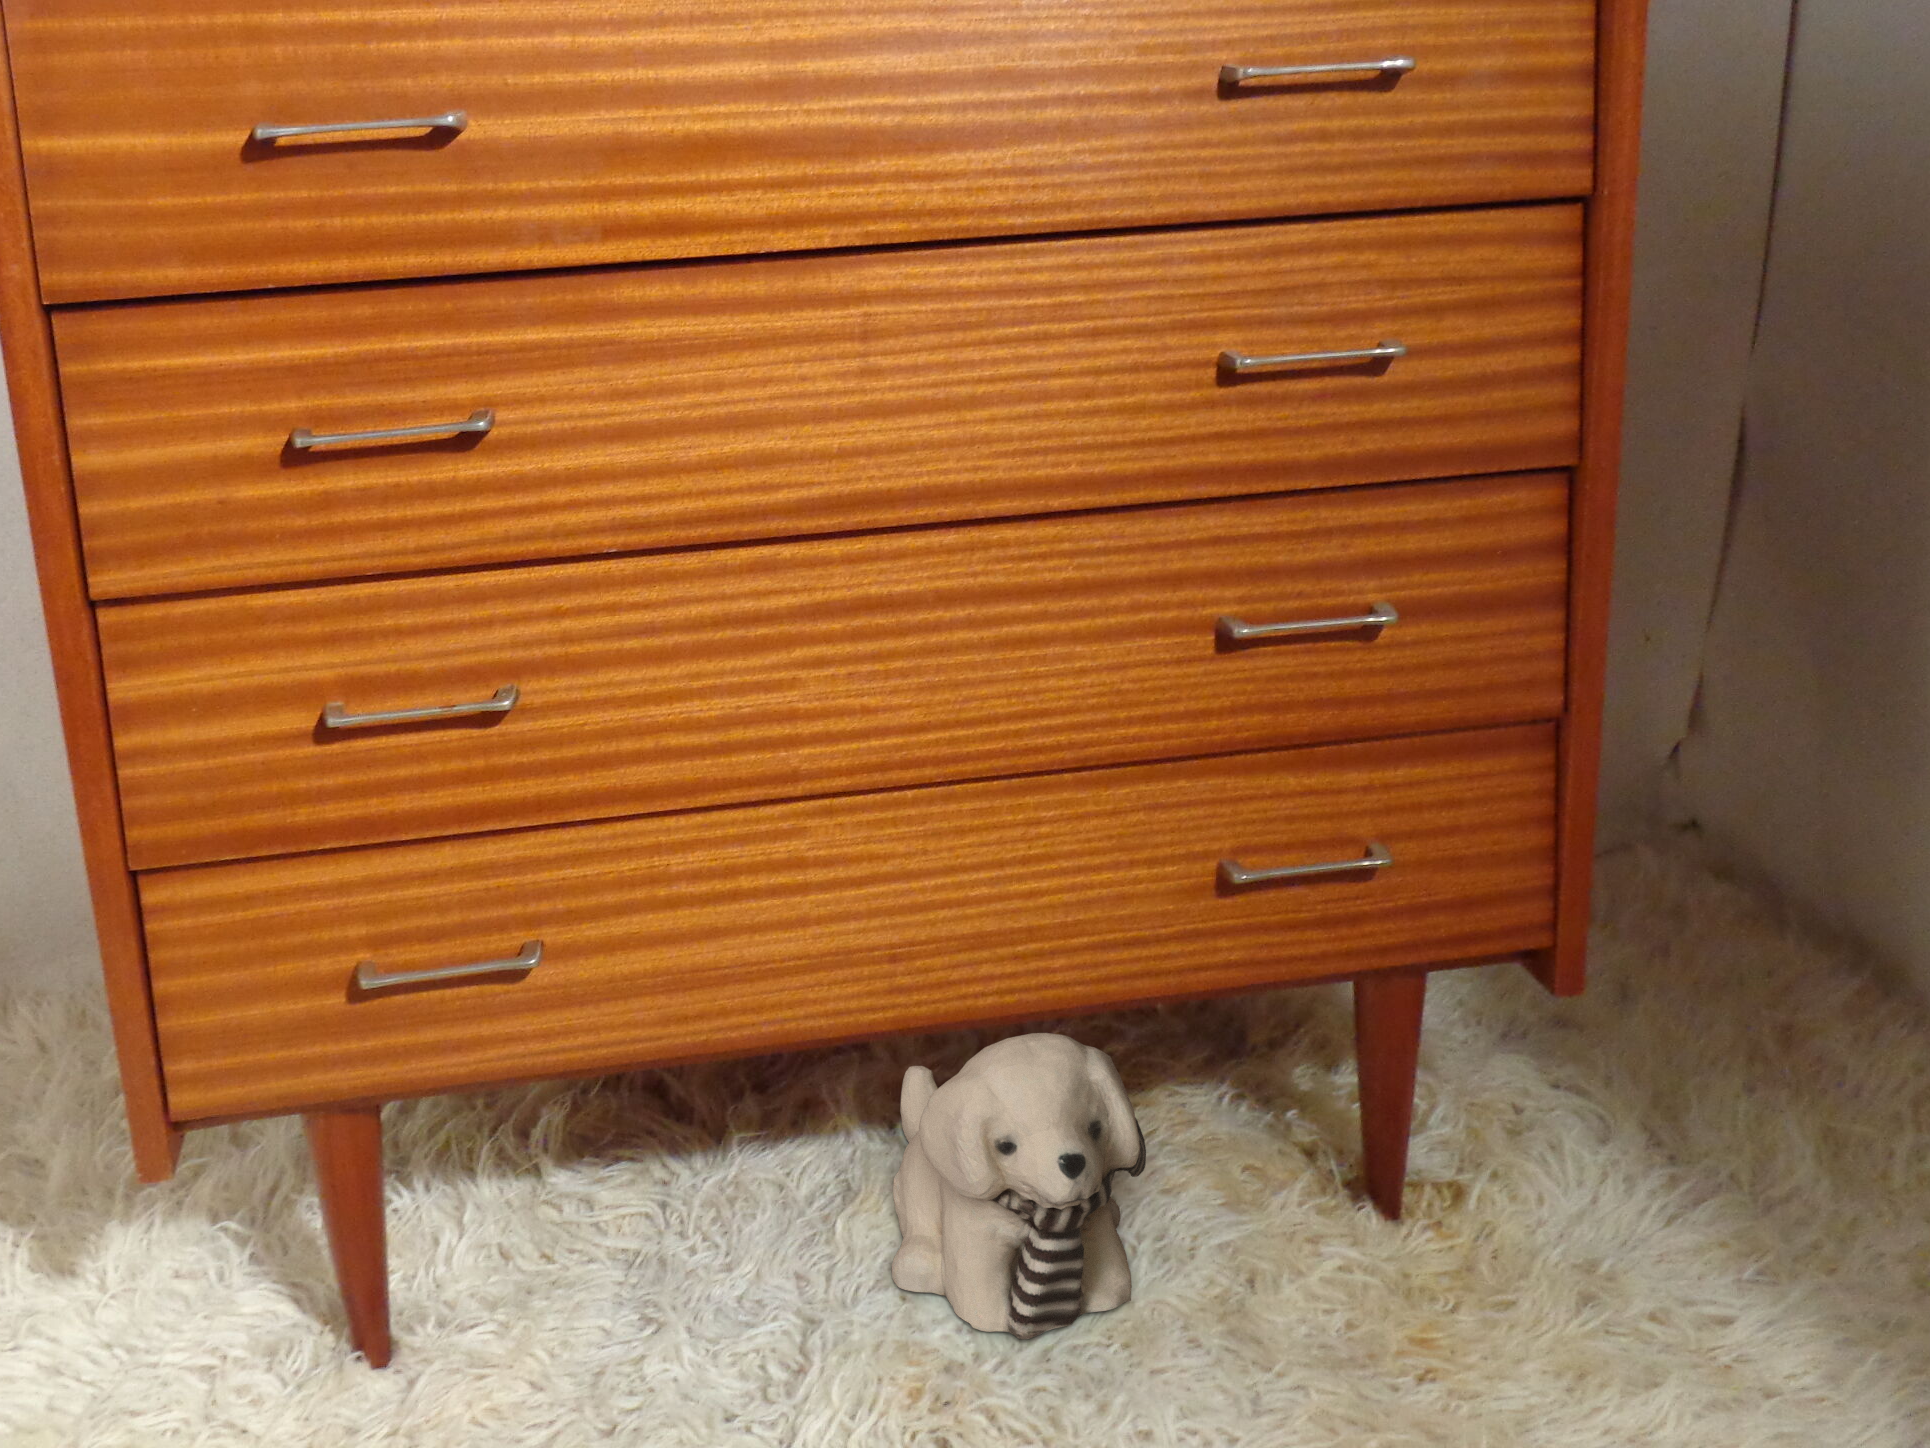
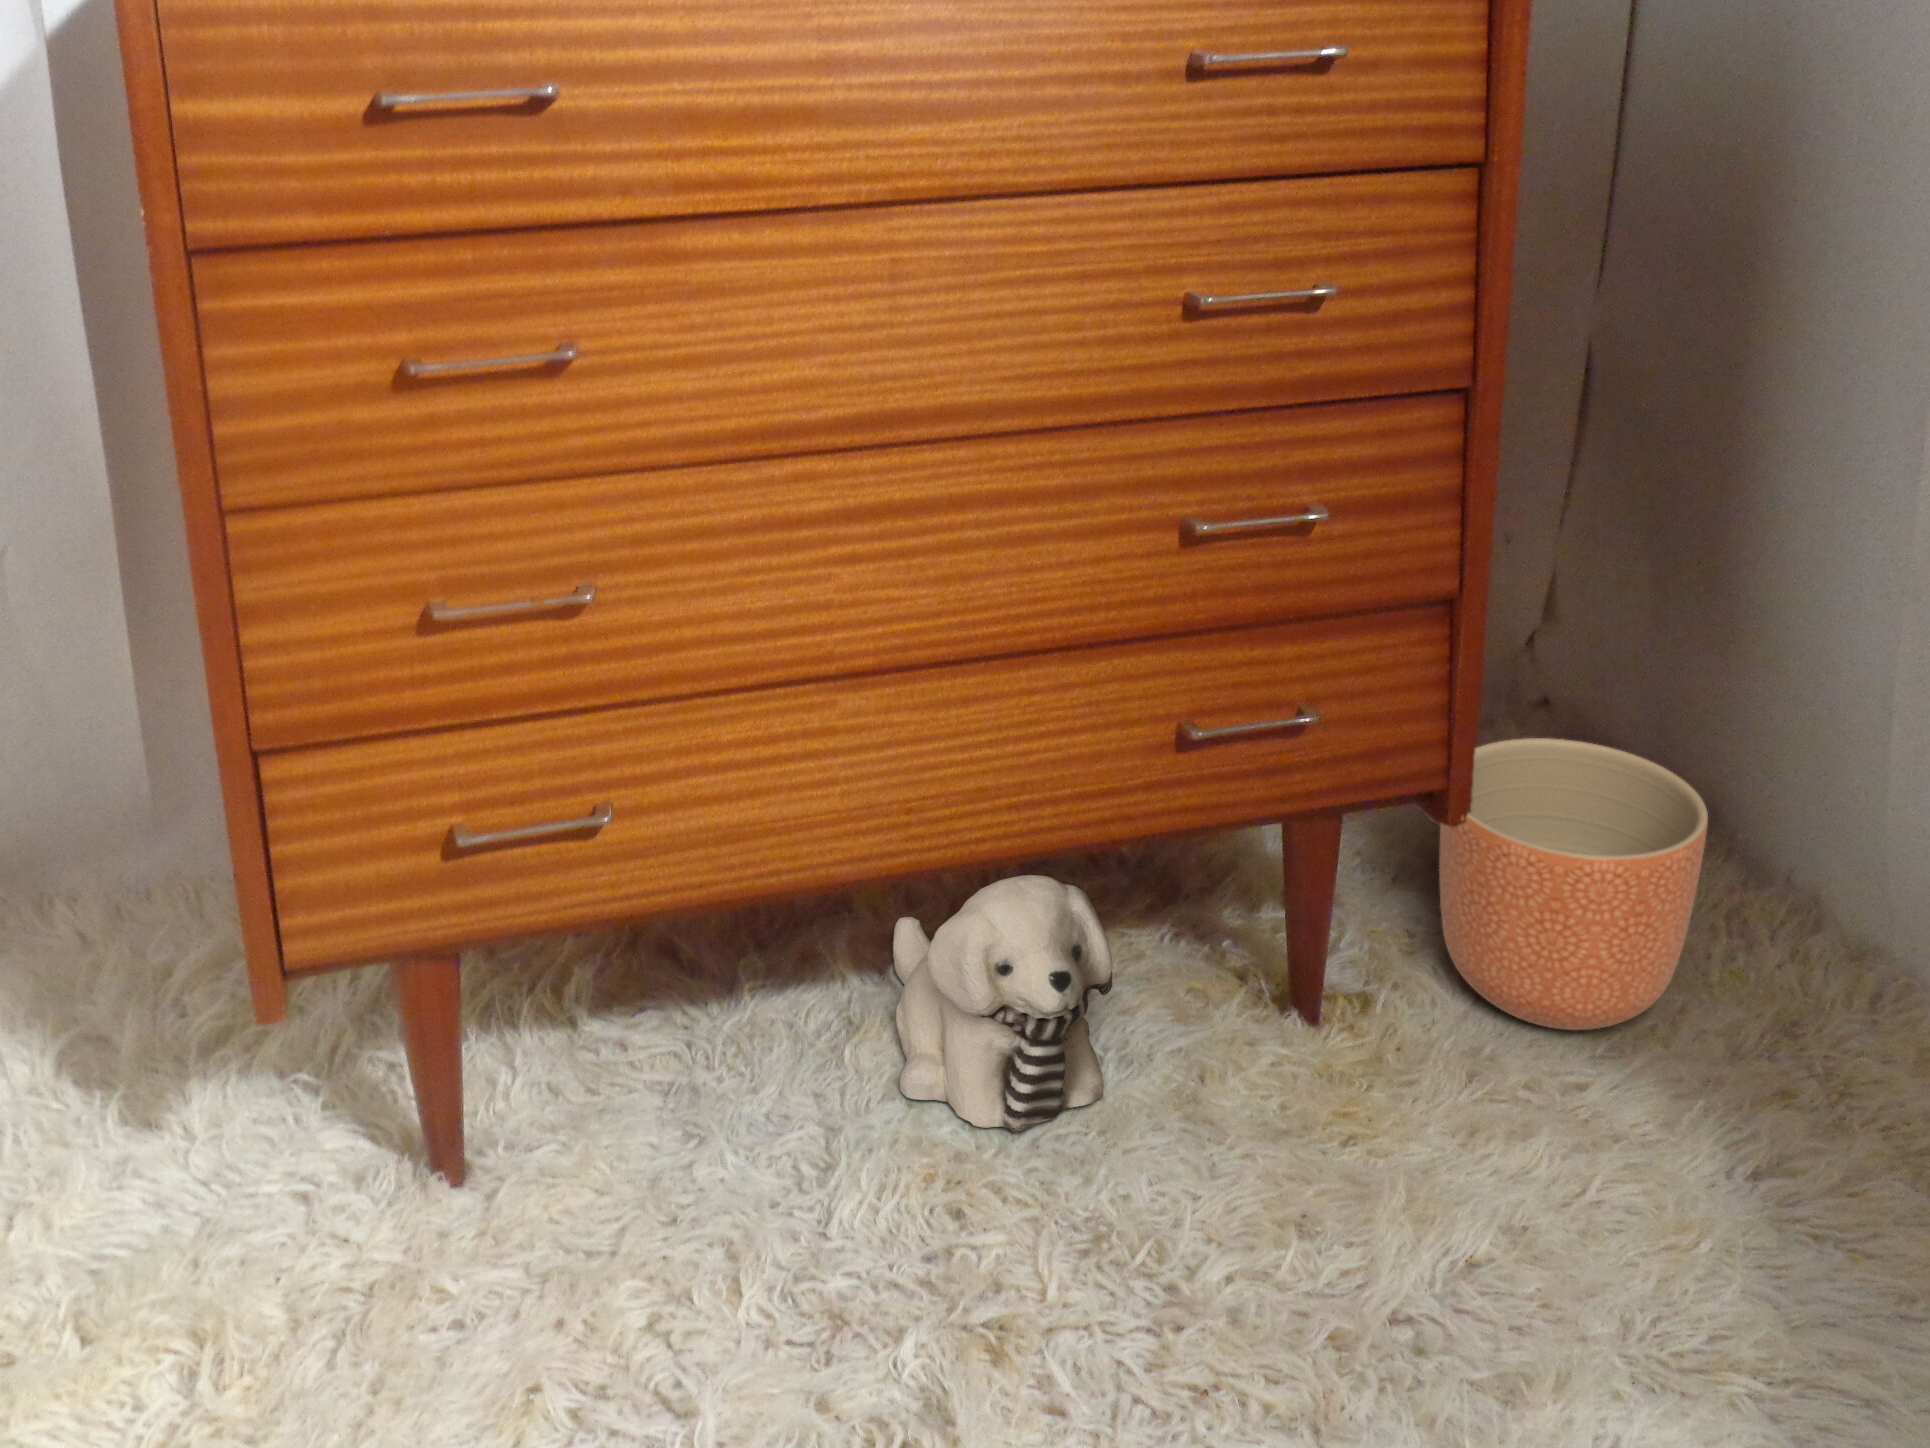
planter: none [1552,883,1888,1247] -> present [1439,738,1708,1030]

